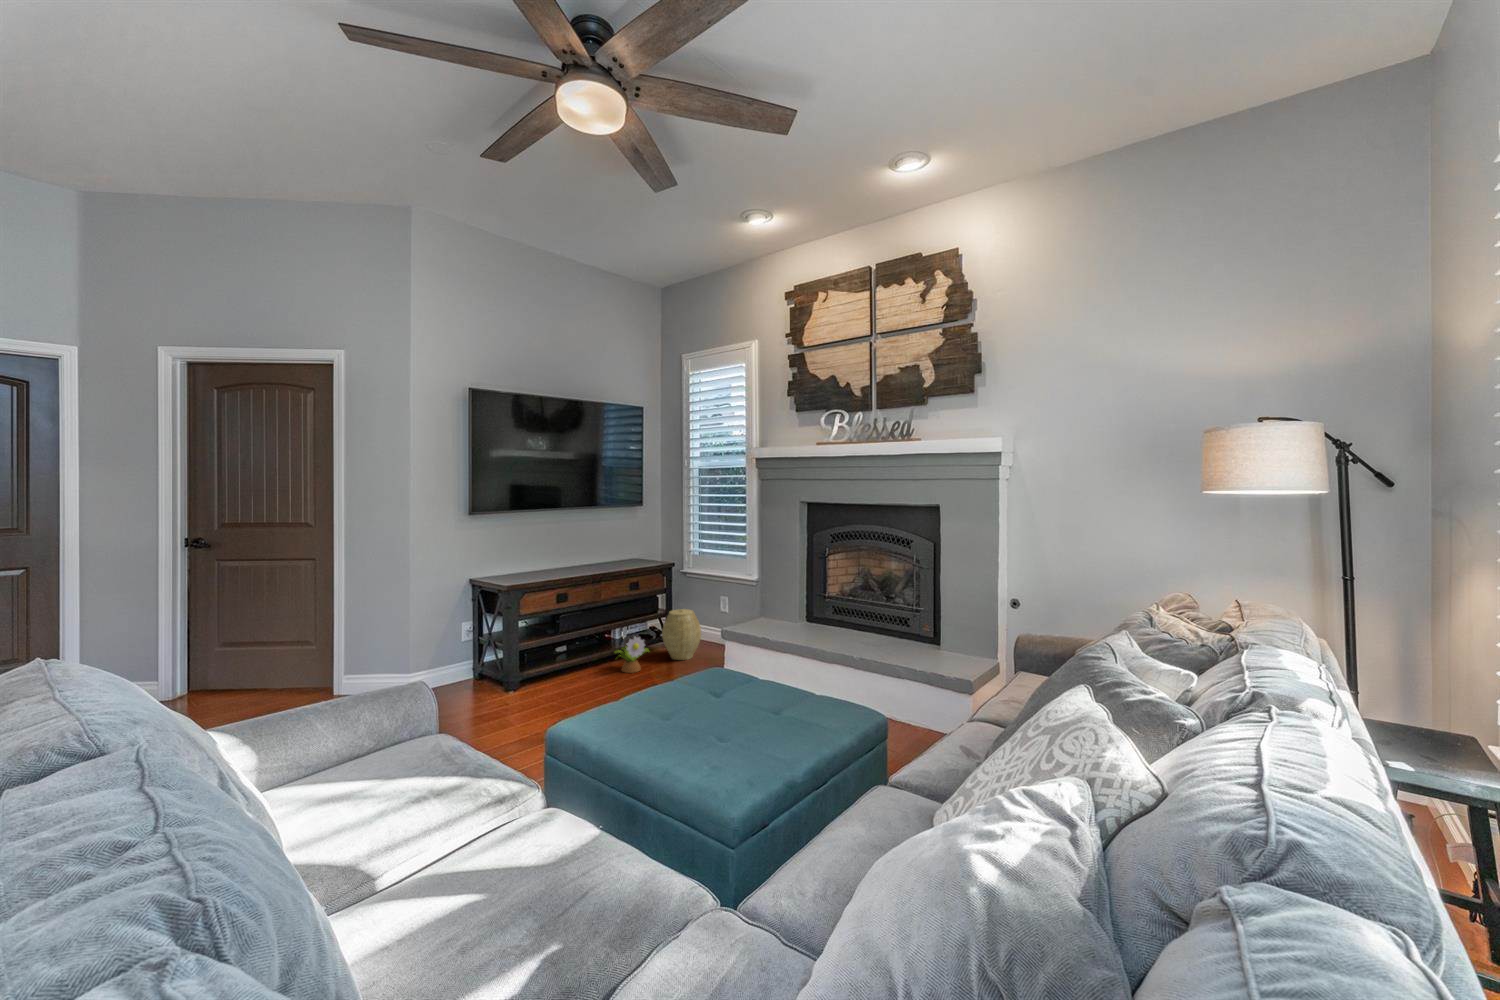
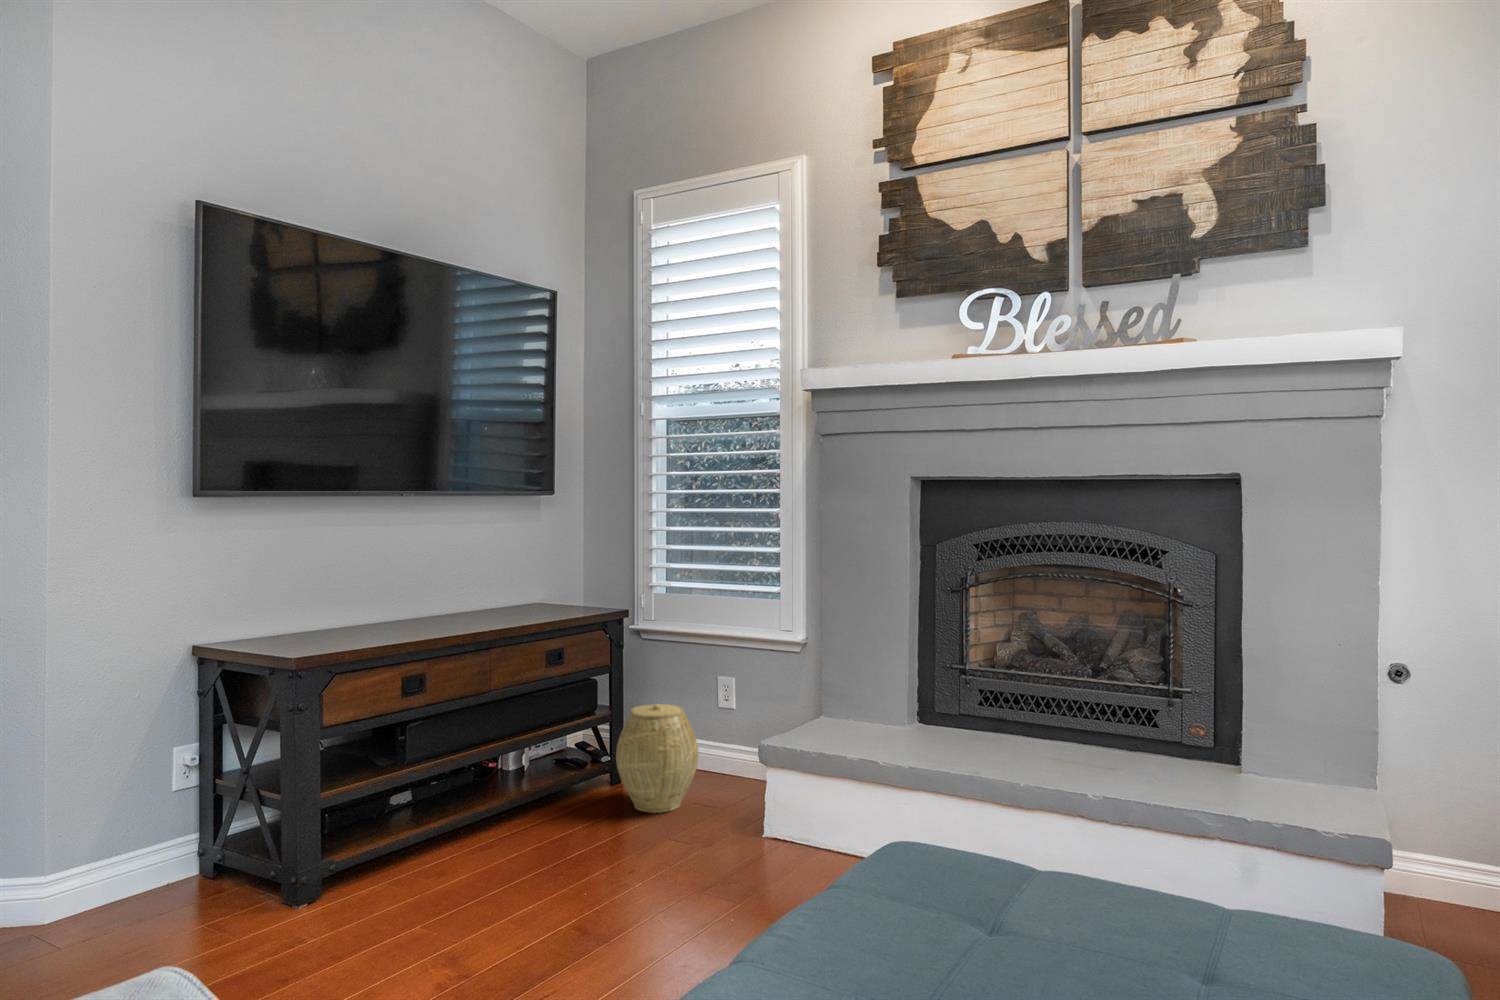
decorative plant: present [615,637,649,673] -> none [519,766,602,848]

